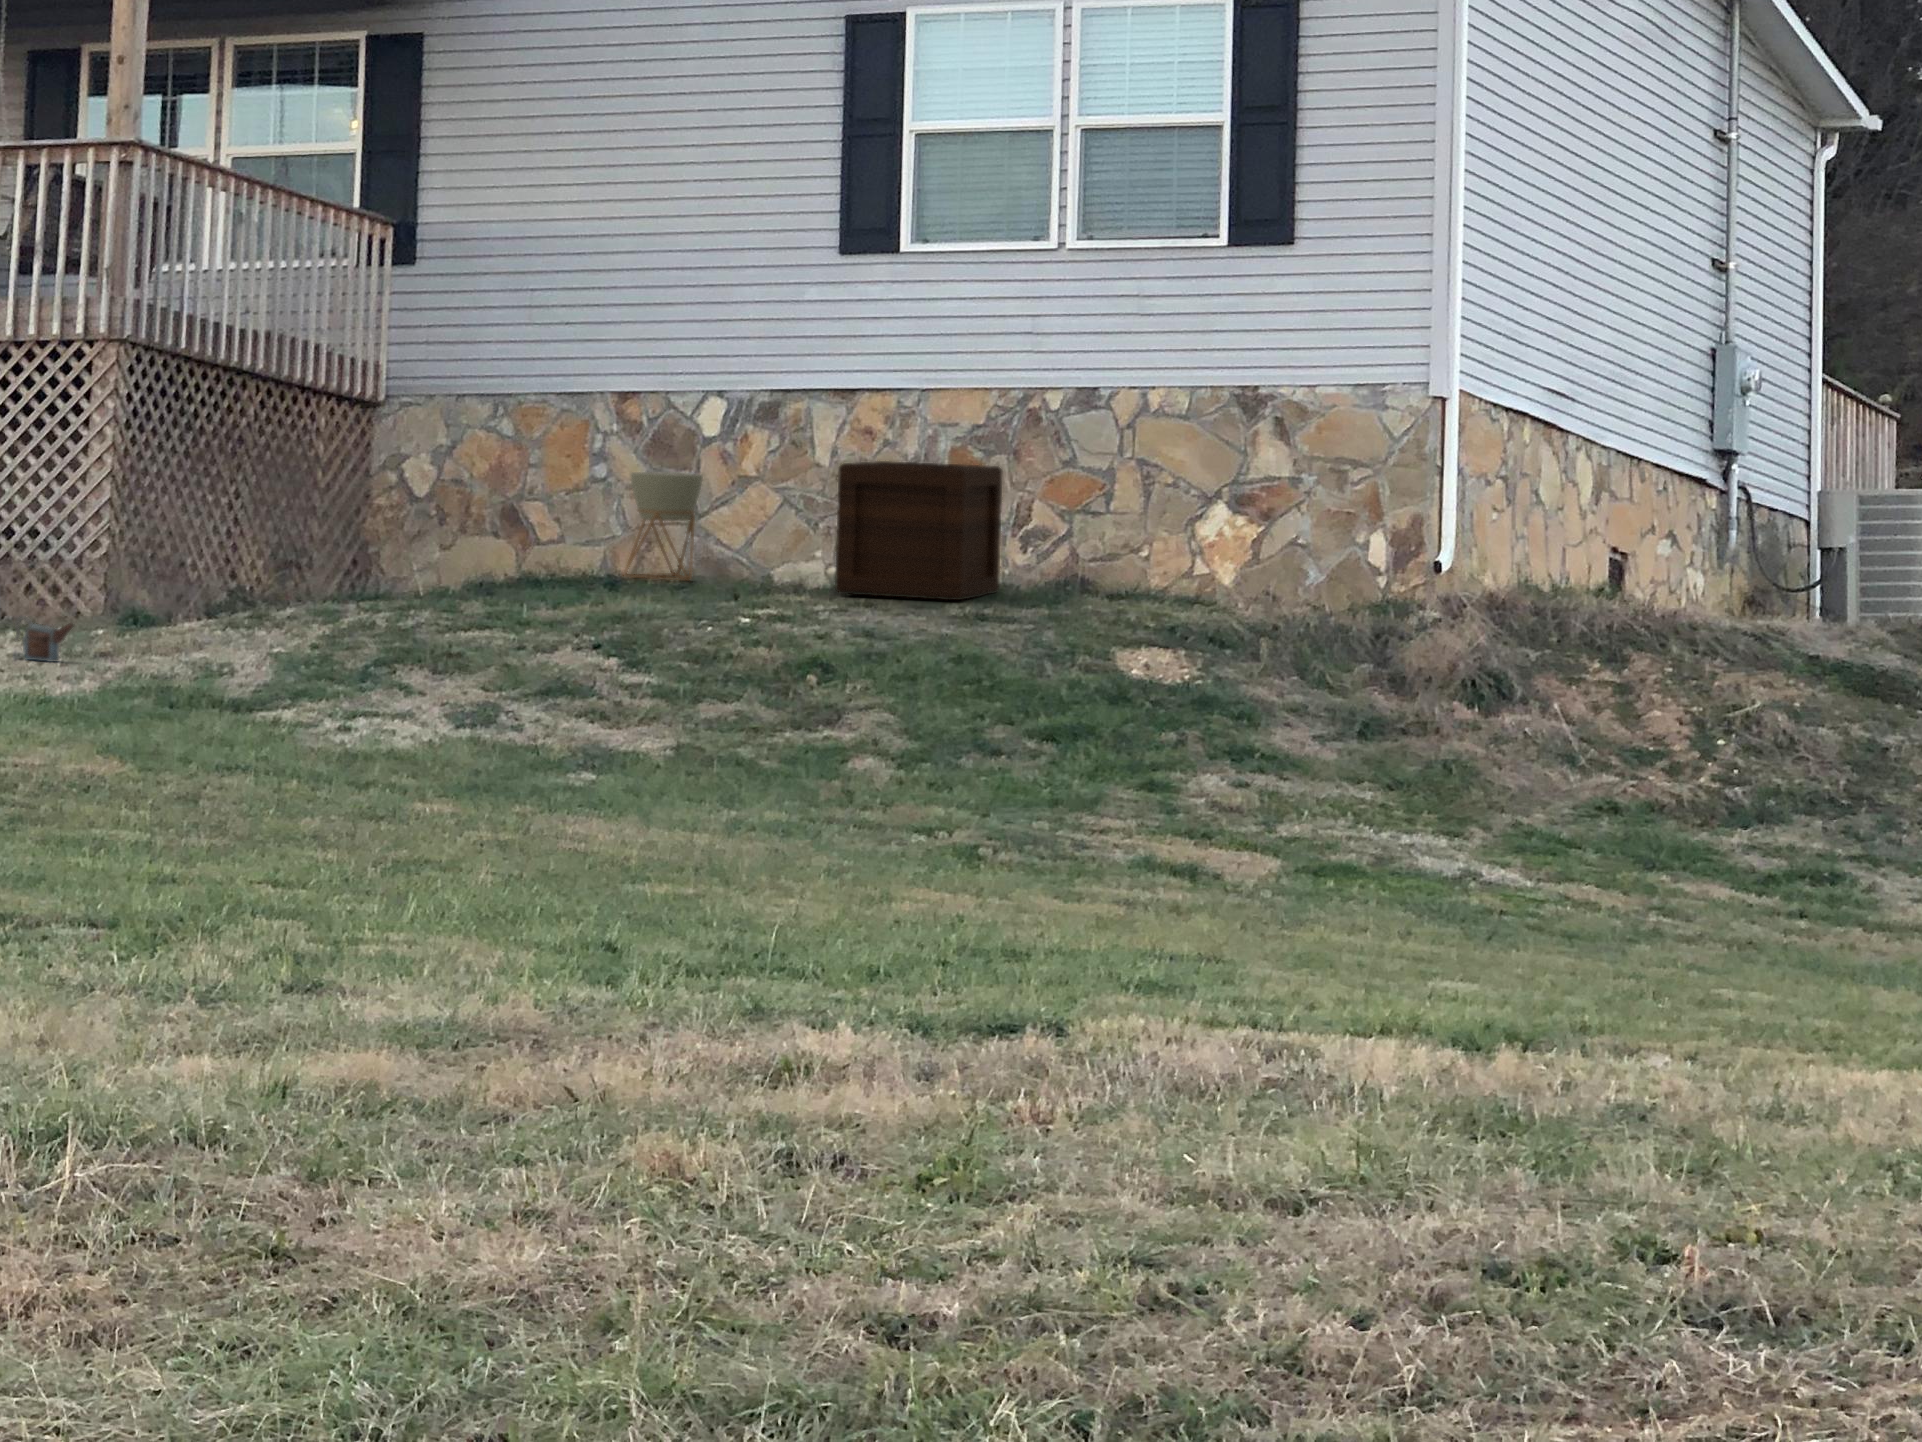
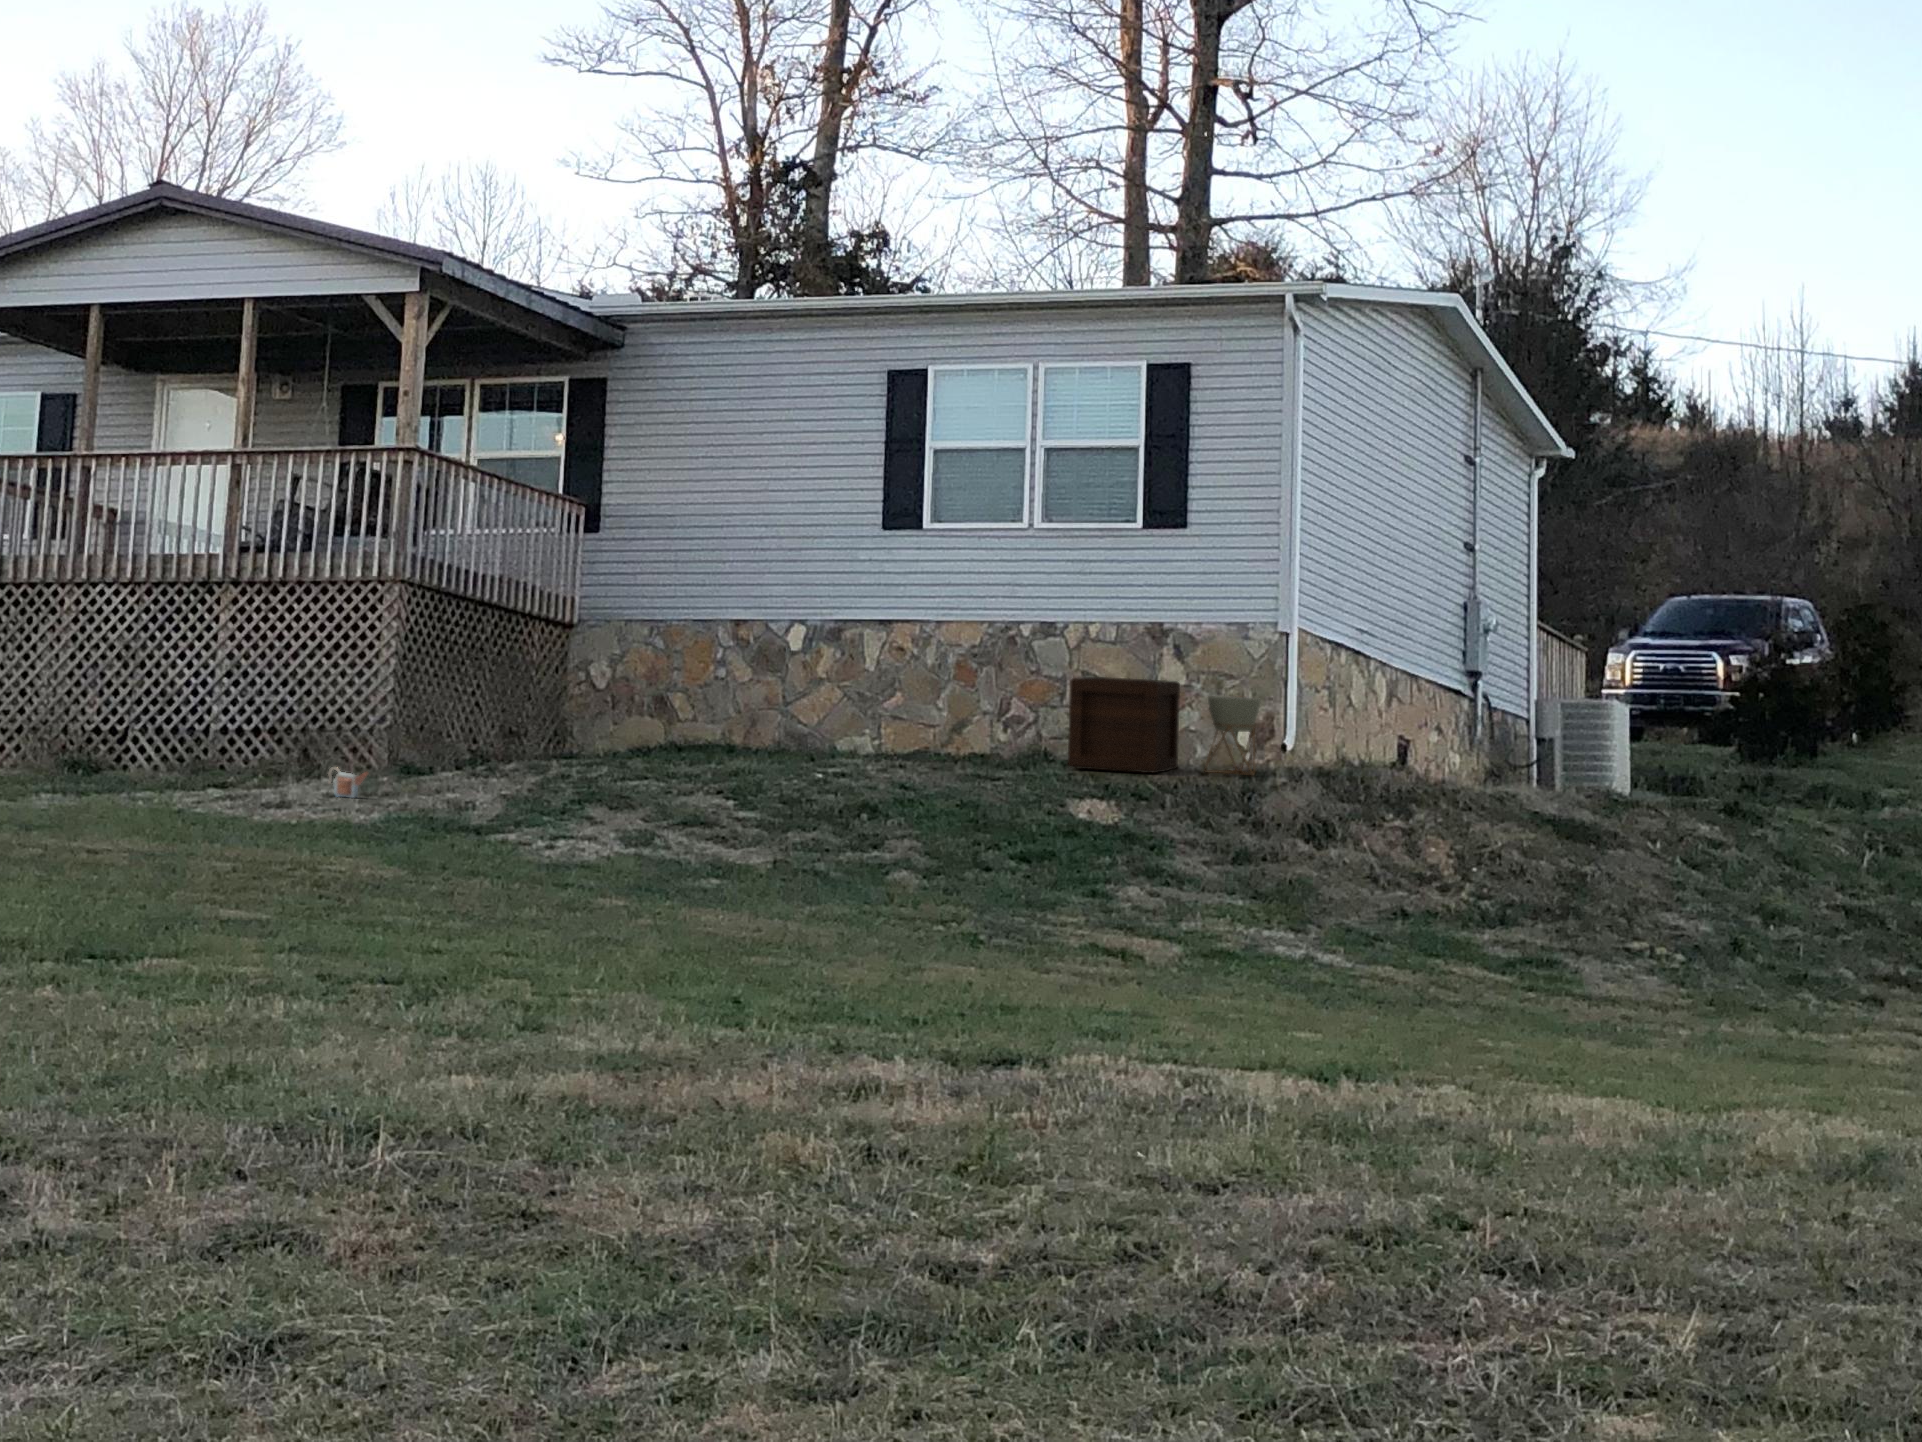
wooden crate: present [835,461,1002,600] -> present [1068,677,1180,773]
planter: present [623,472,703,581] -> present [1204,696,1261,775]

